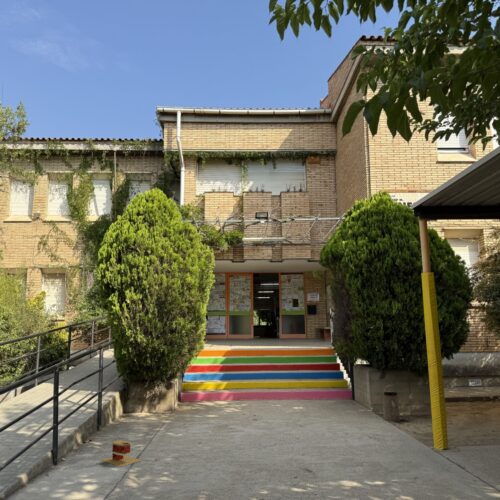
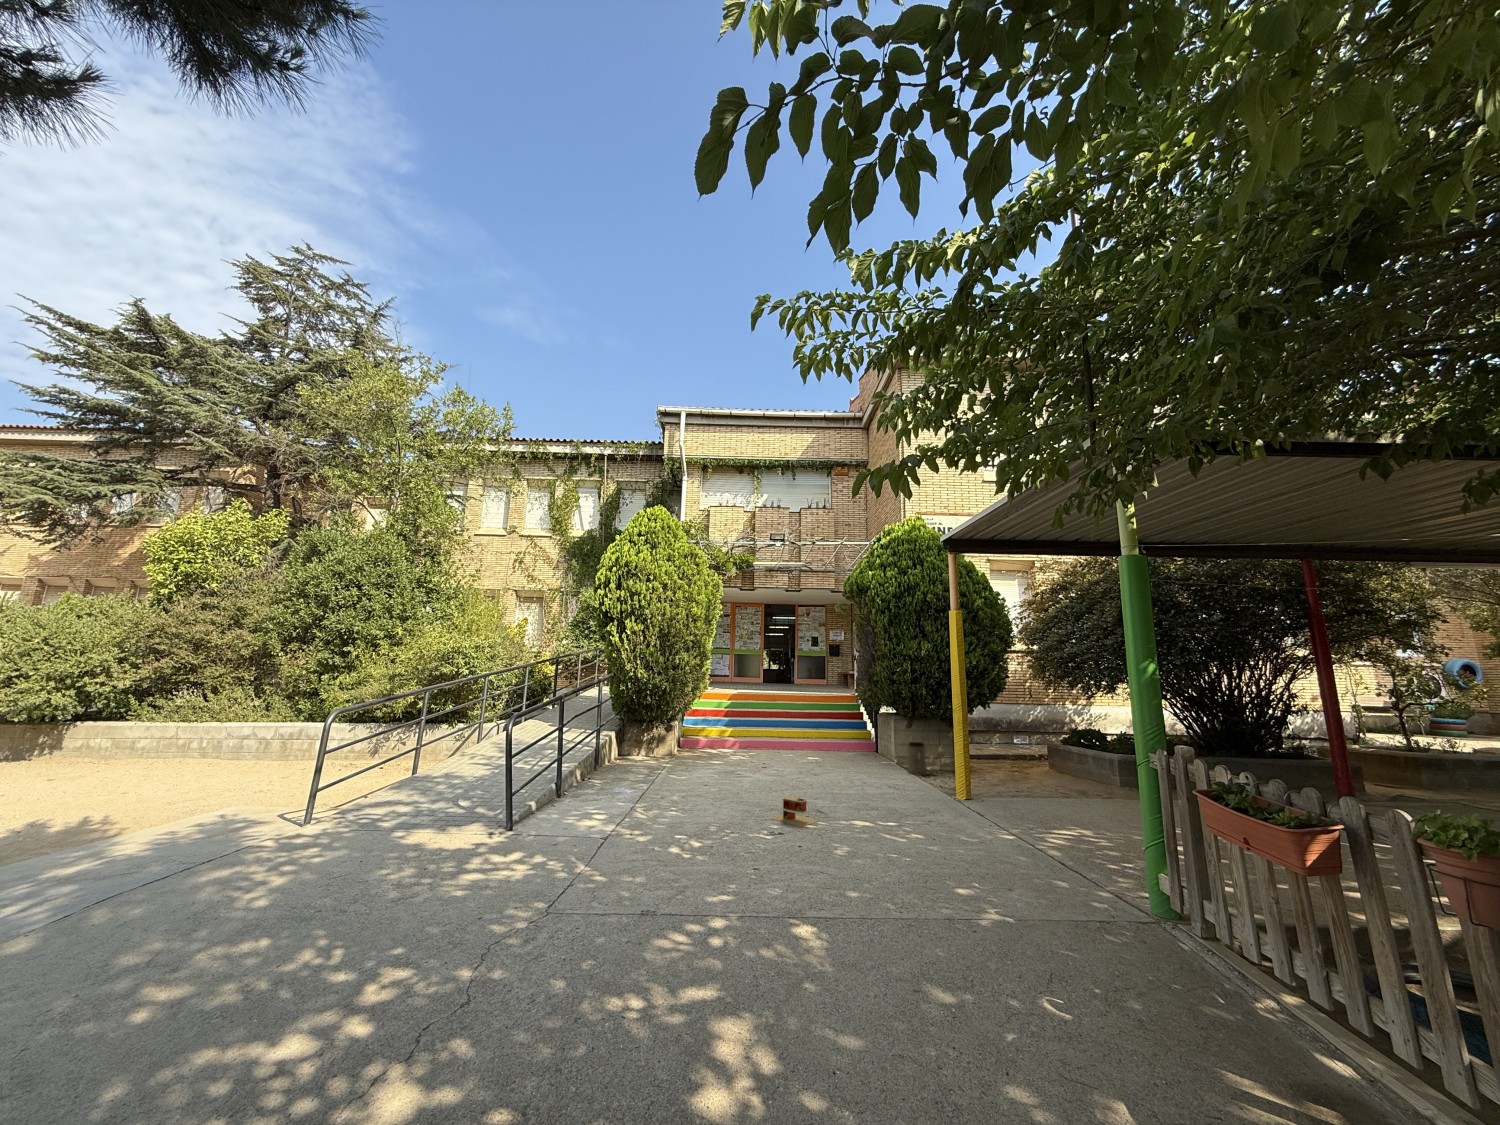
toy house: present [102,440,141,467] -> present [770,796,819,827]

